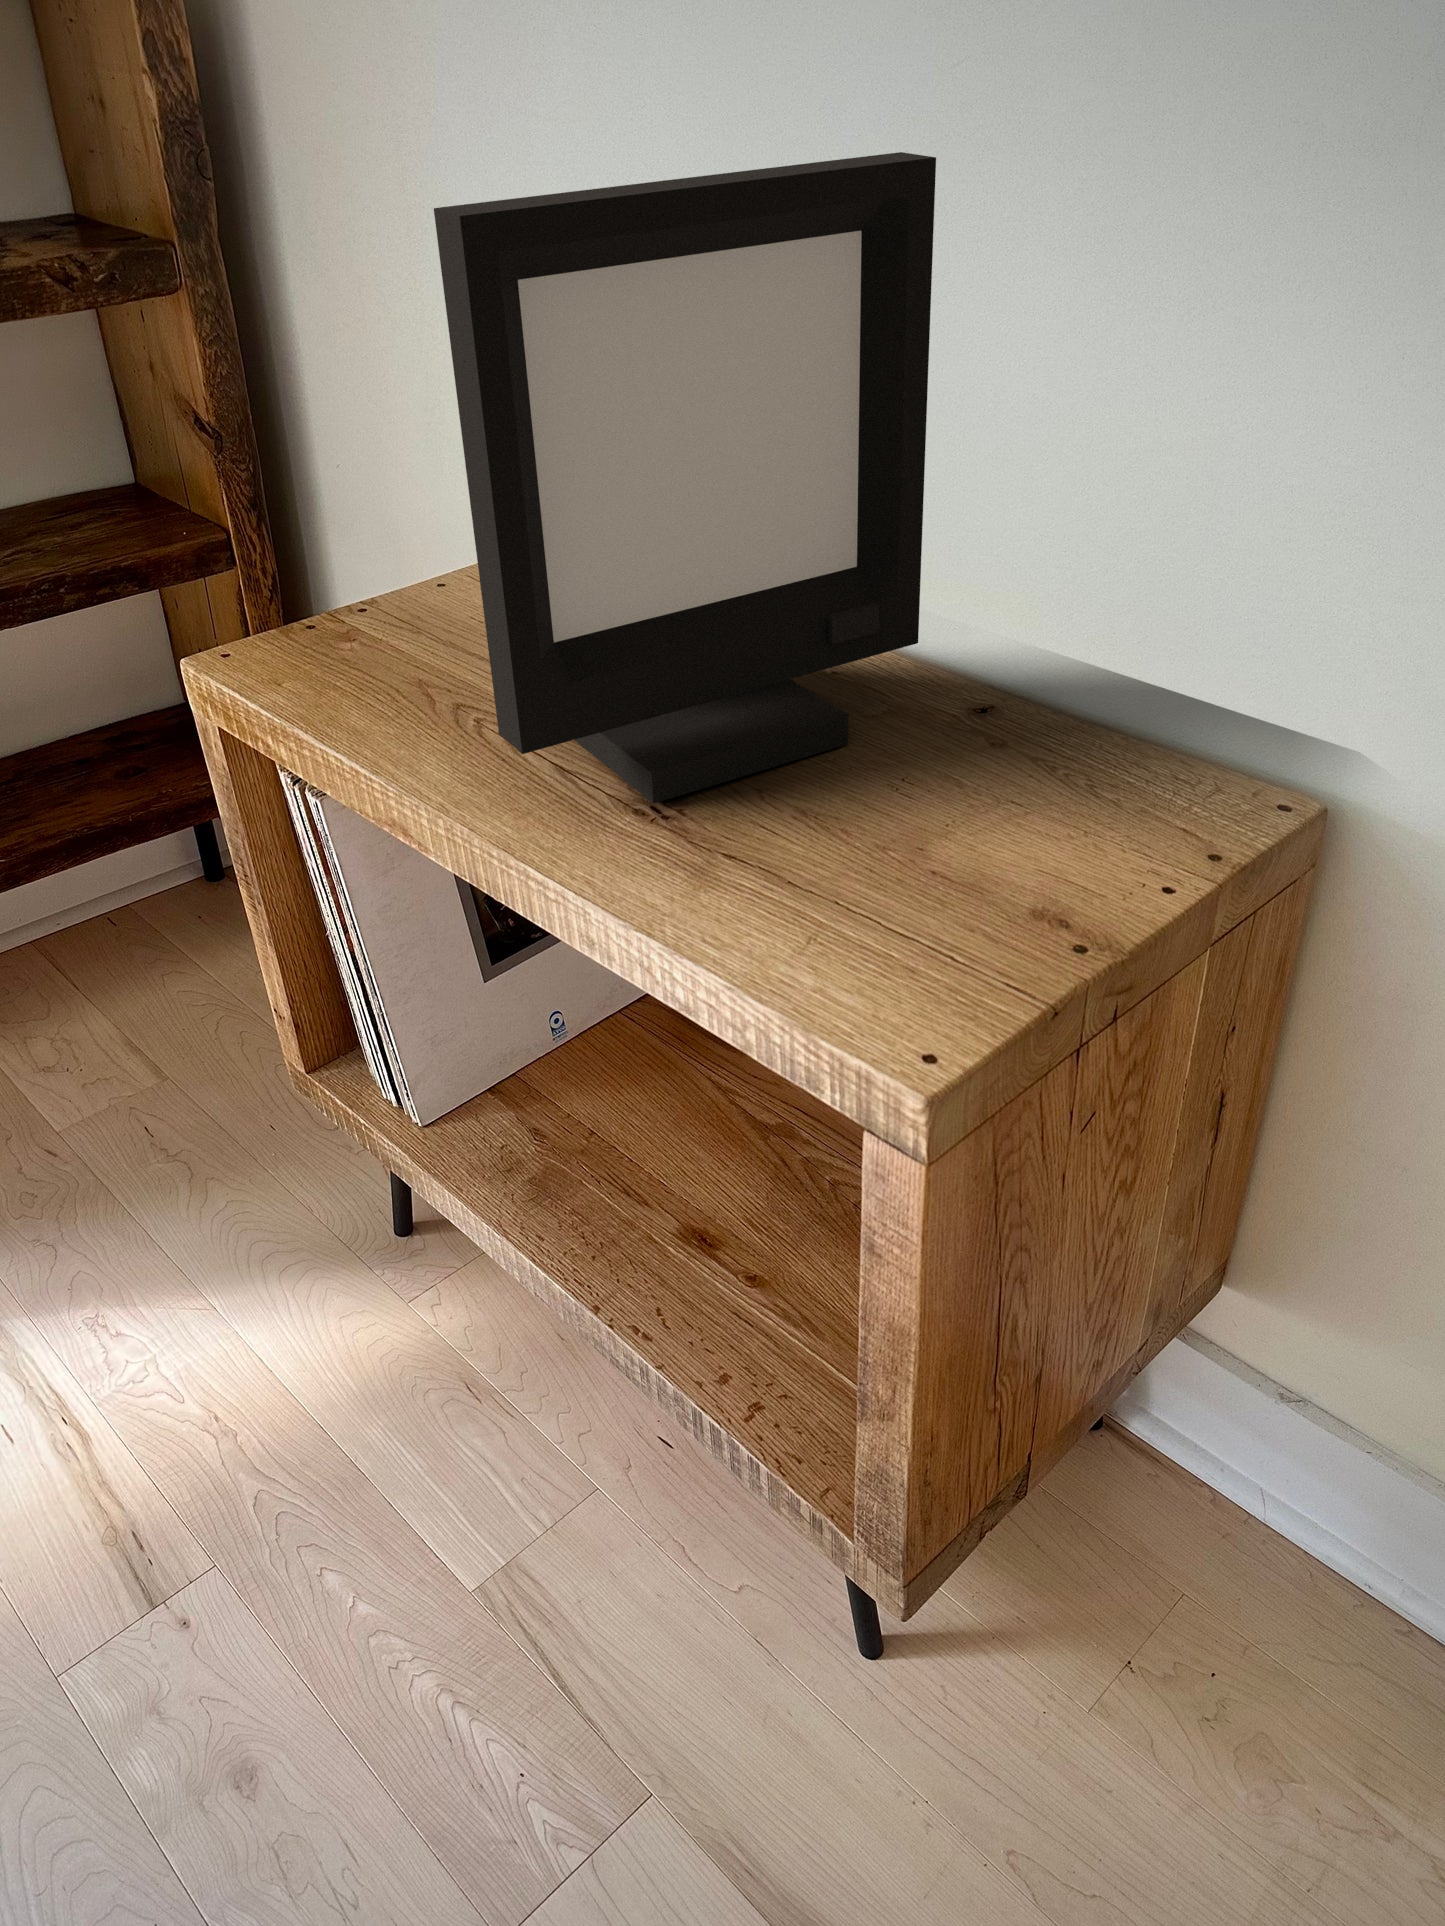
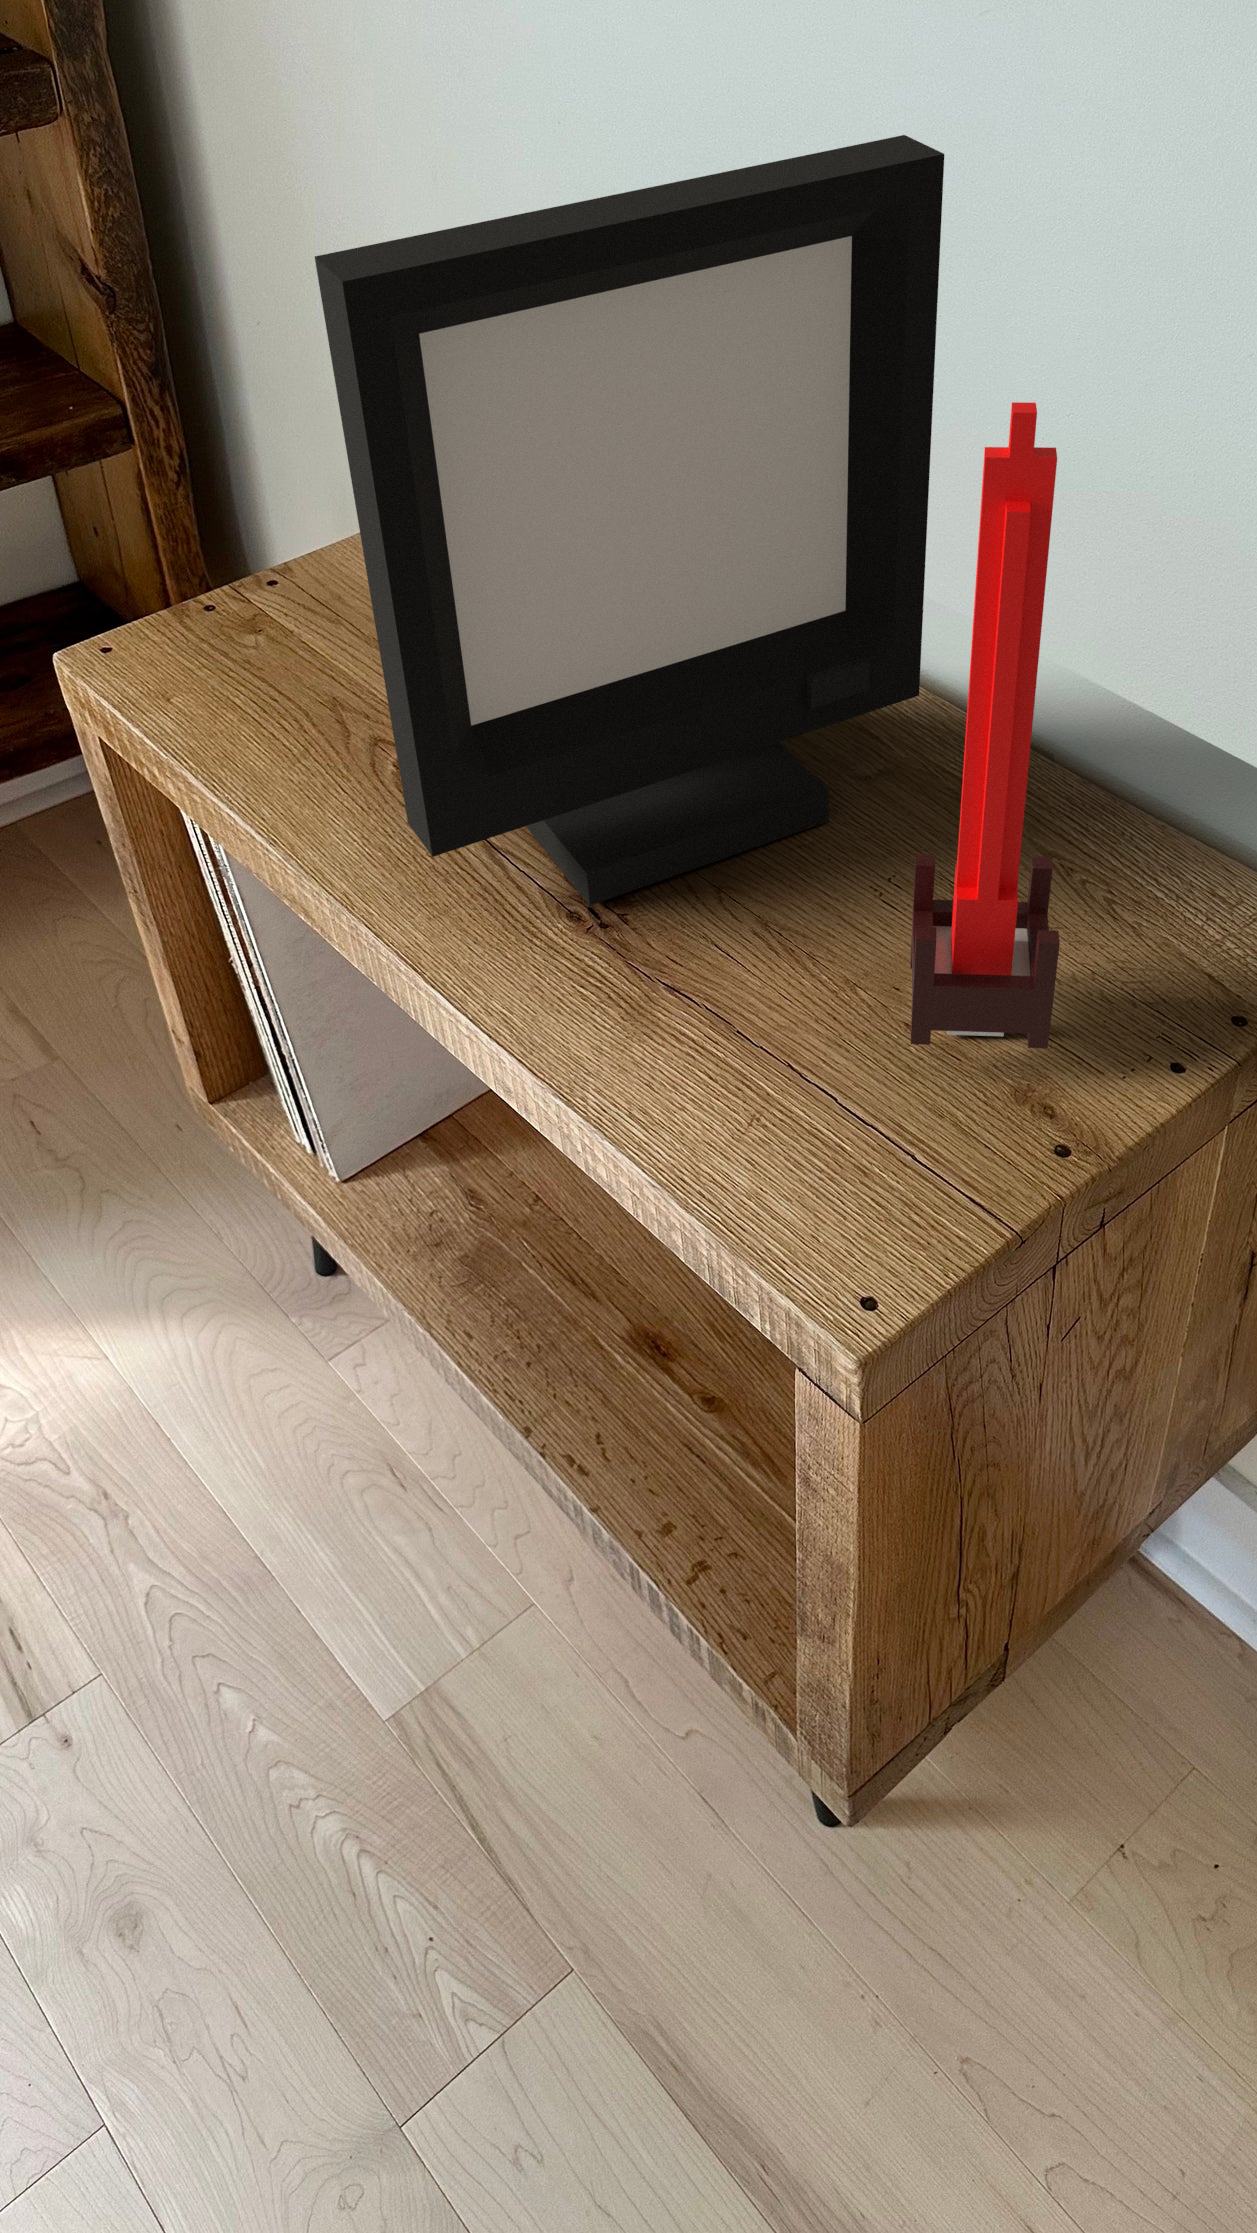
candle: none [933,271,1068,876] -> present [910,402,1060,1048]

